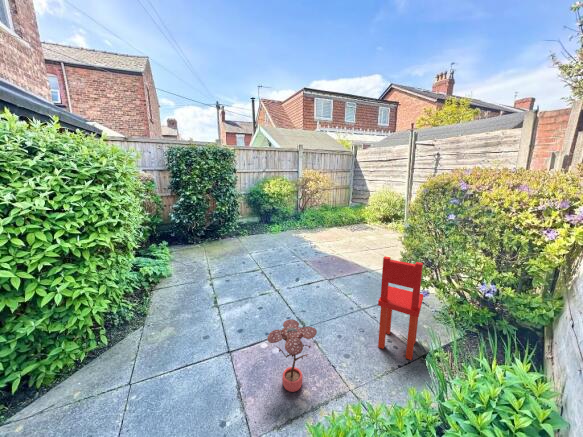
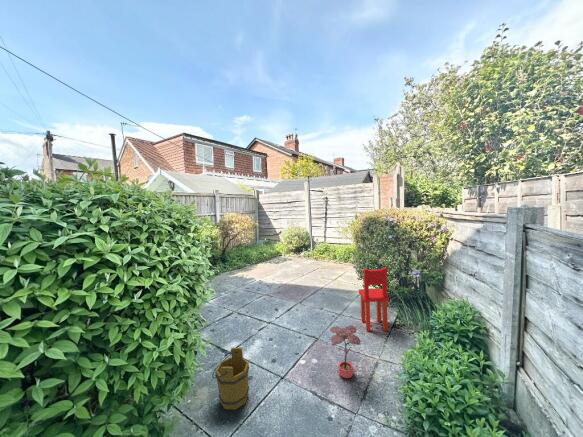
bucket: none [151,299,192,358] -> present [212,348,249,410]

